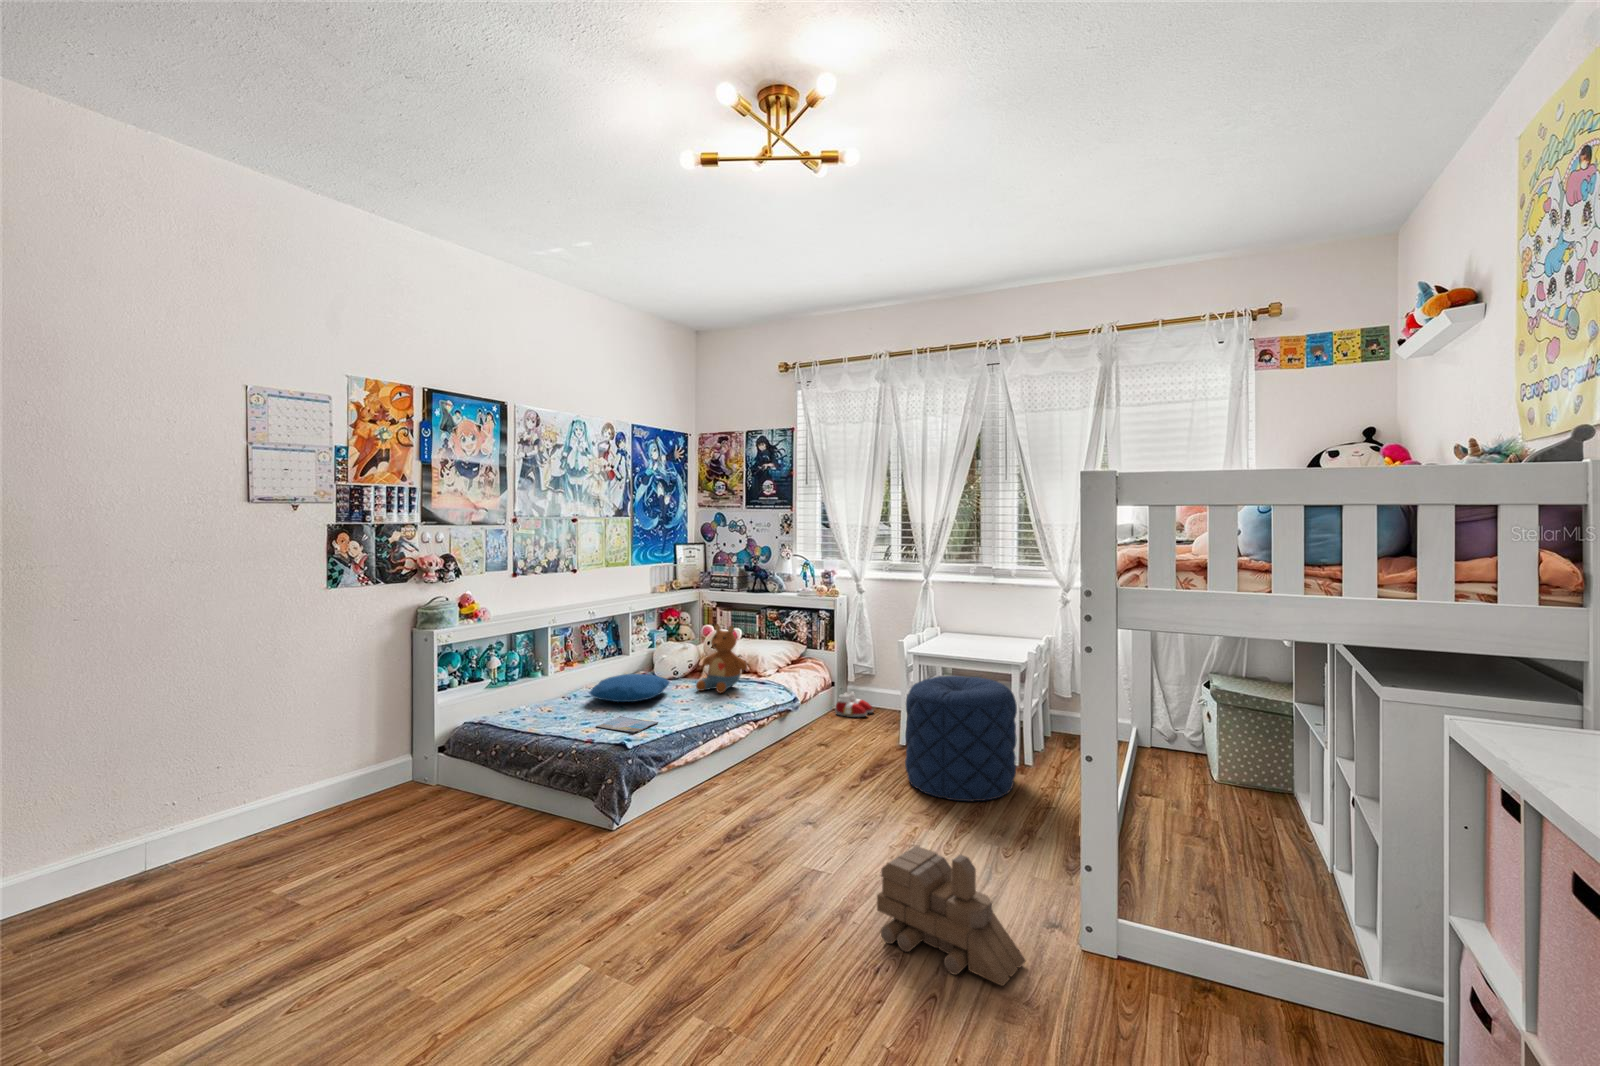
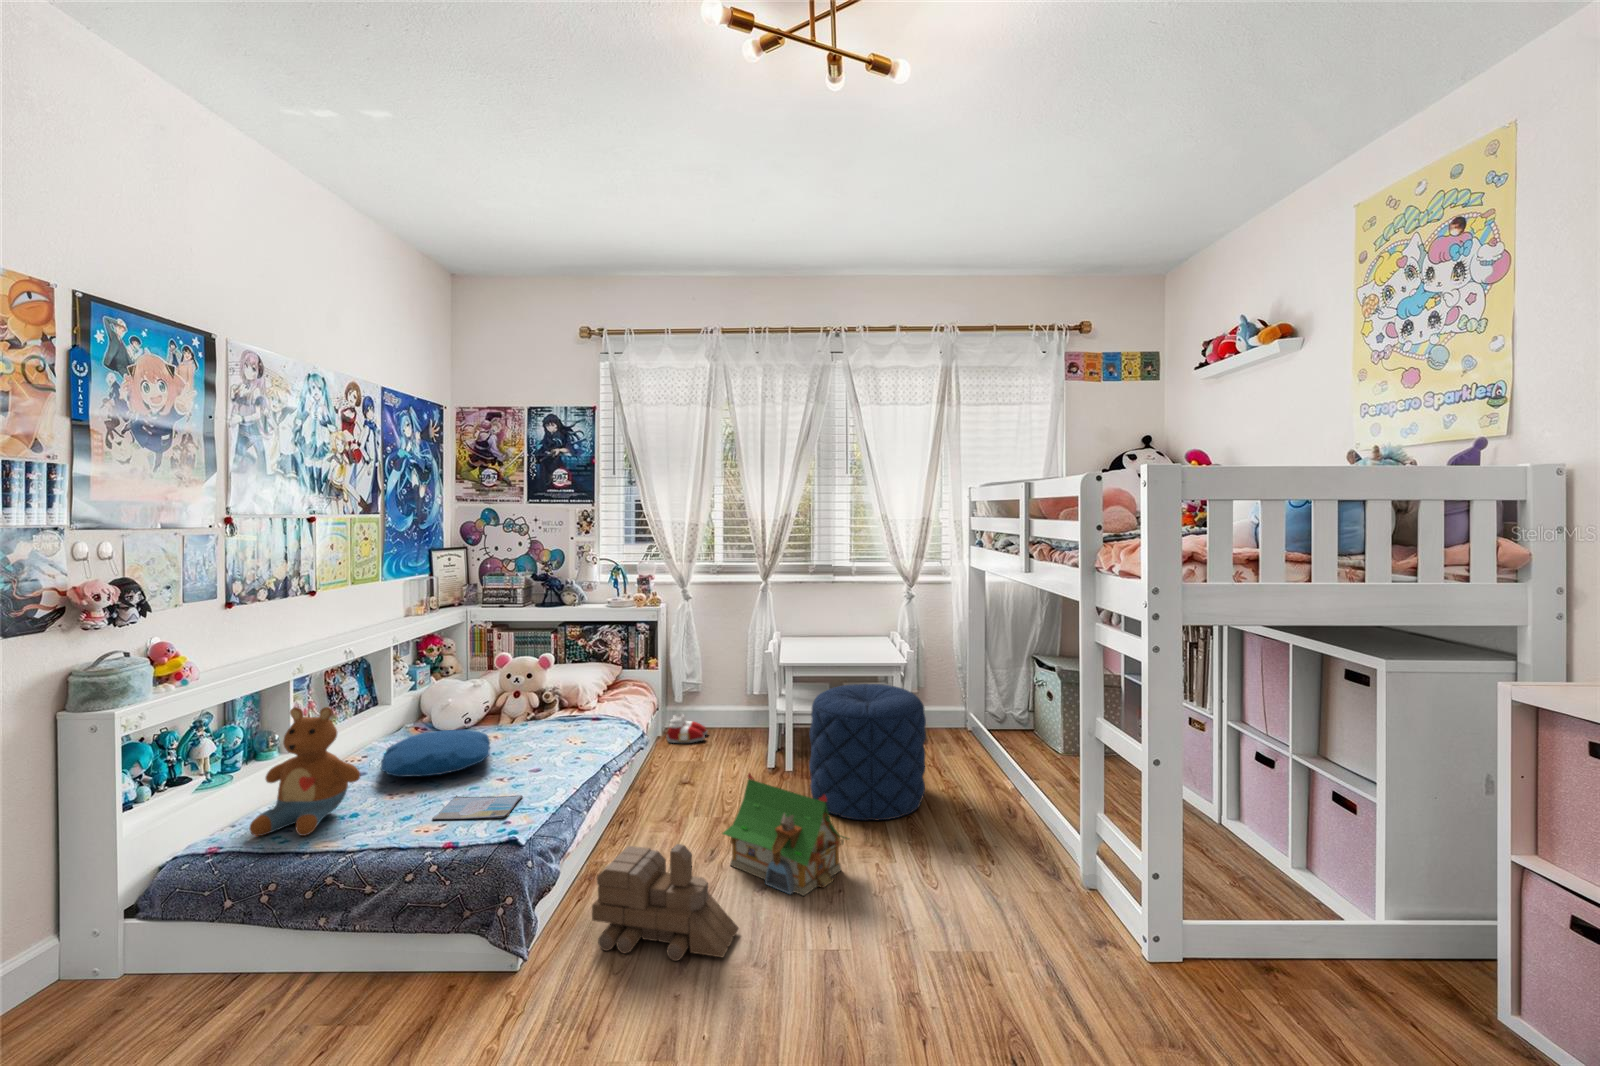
stuffed toy: present [696,625,747,693] -> present [249,707,360,836]
toy house: none [791,732,887,836] -> present [723,773,847,896]
toy train: present [877,846,1026,986] -> present [592,844,739,961]

